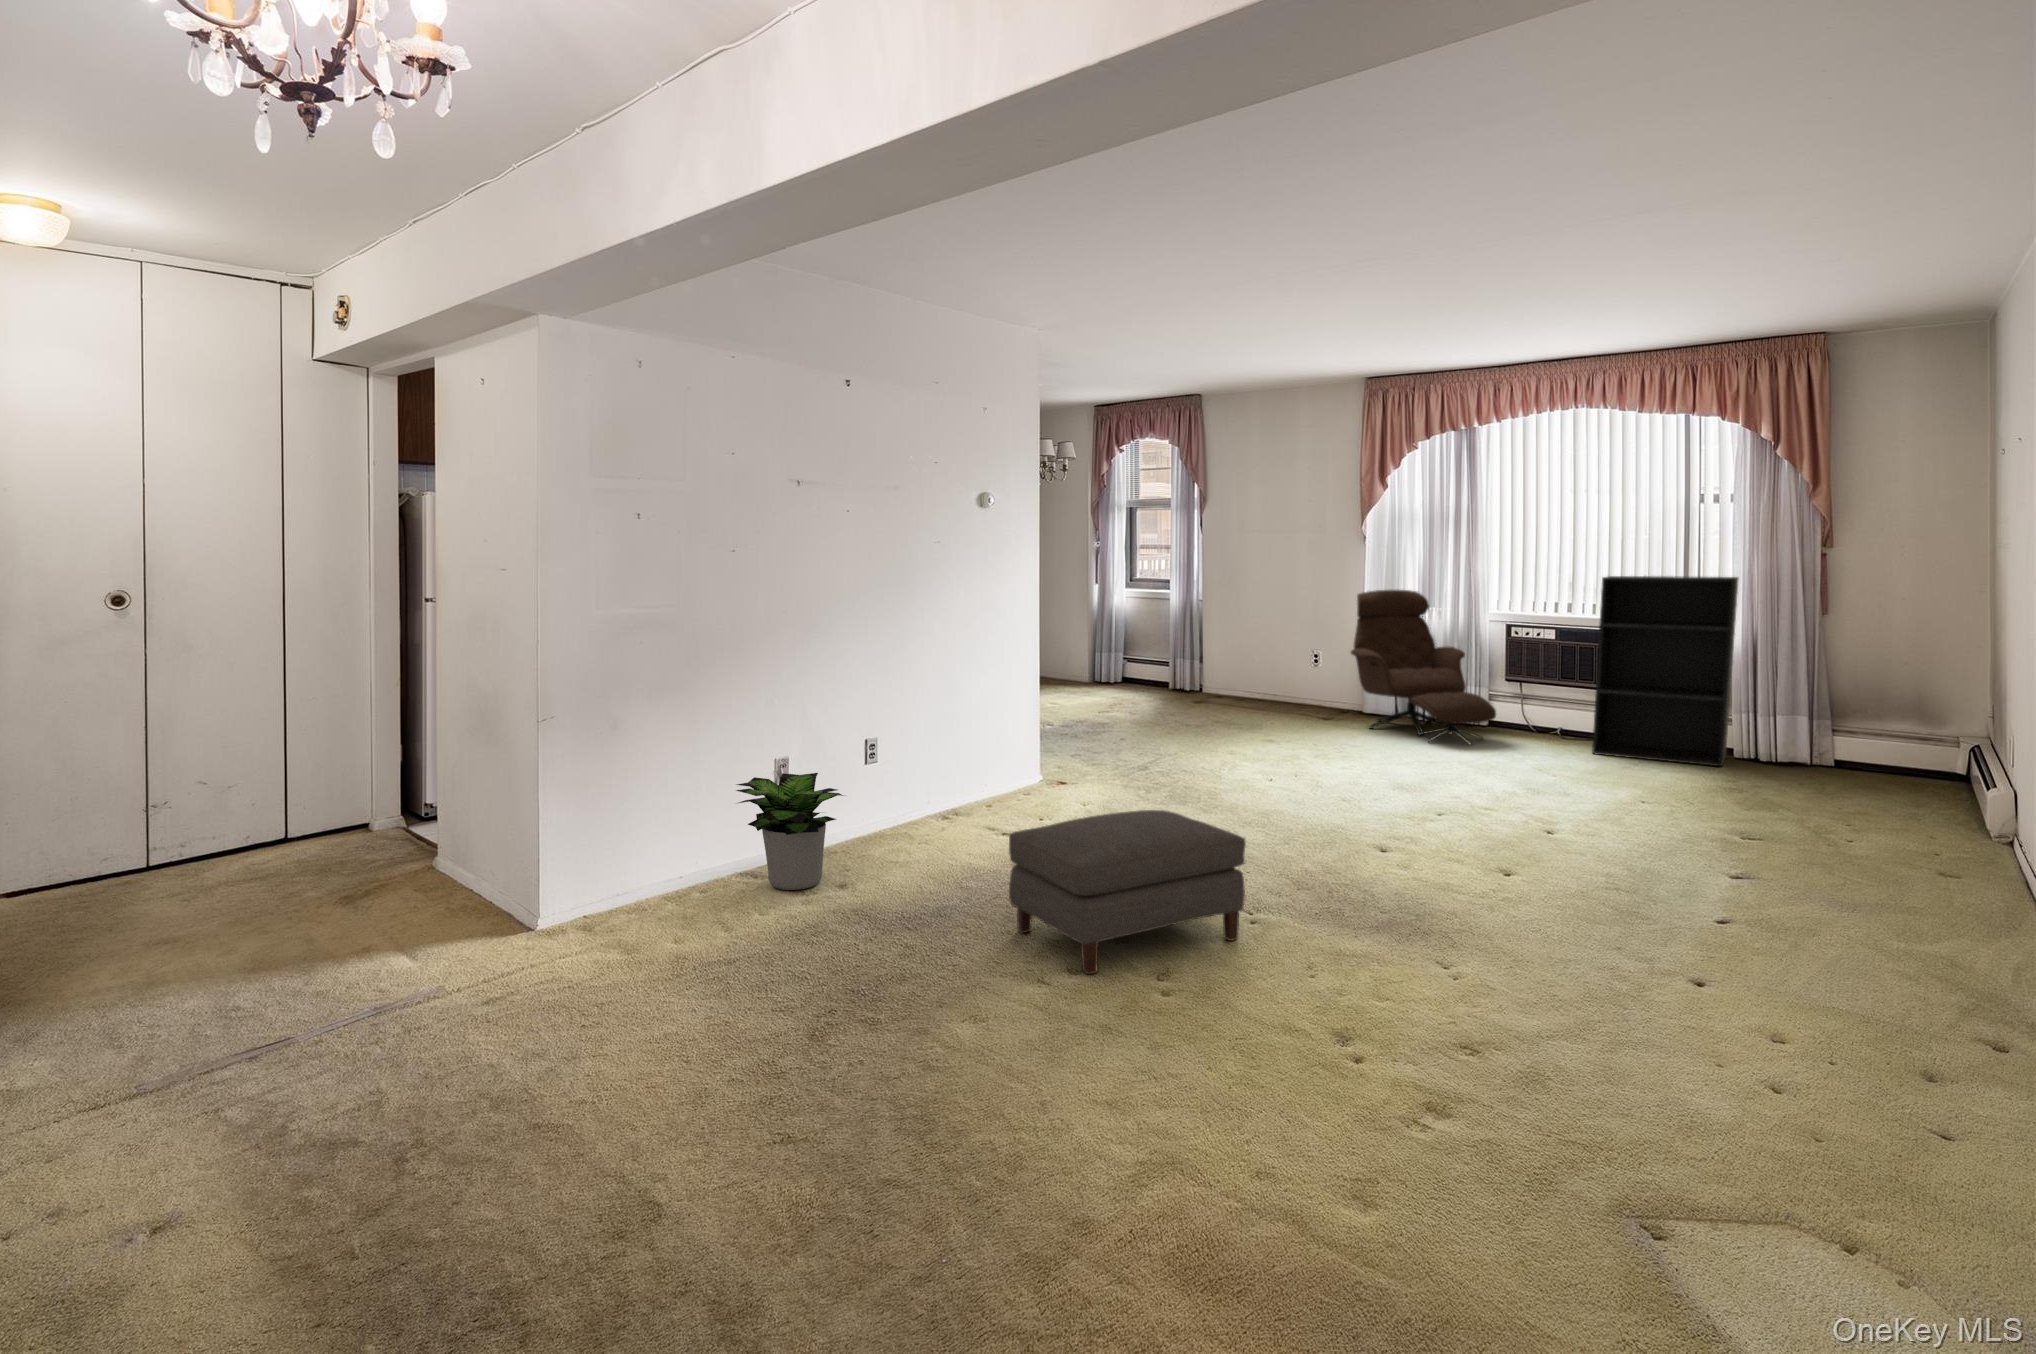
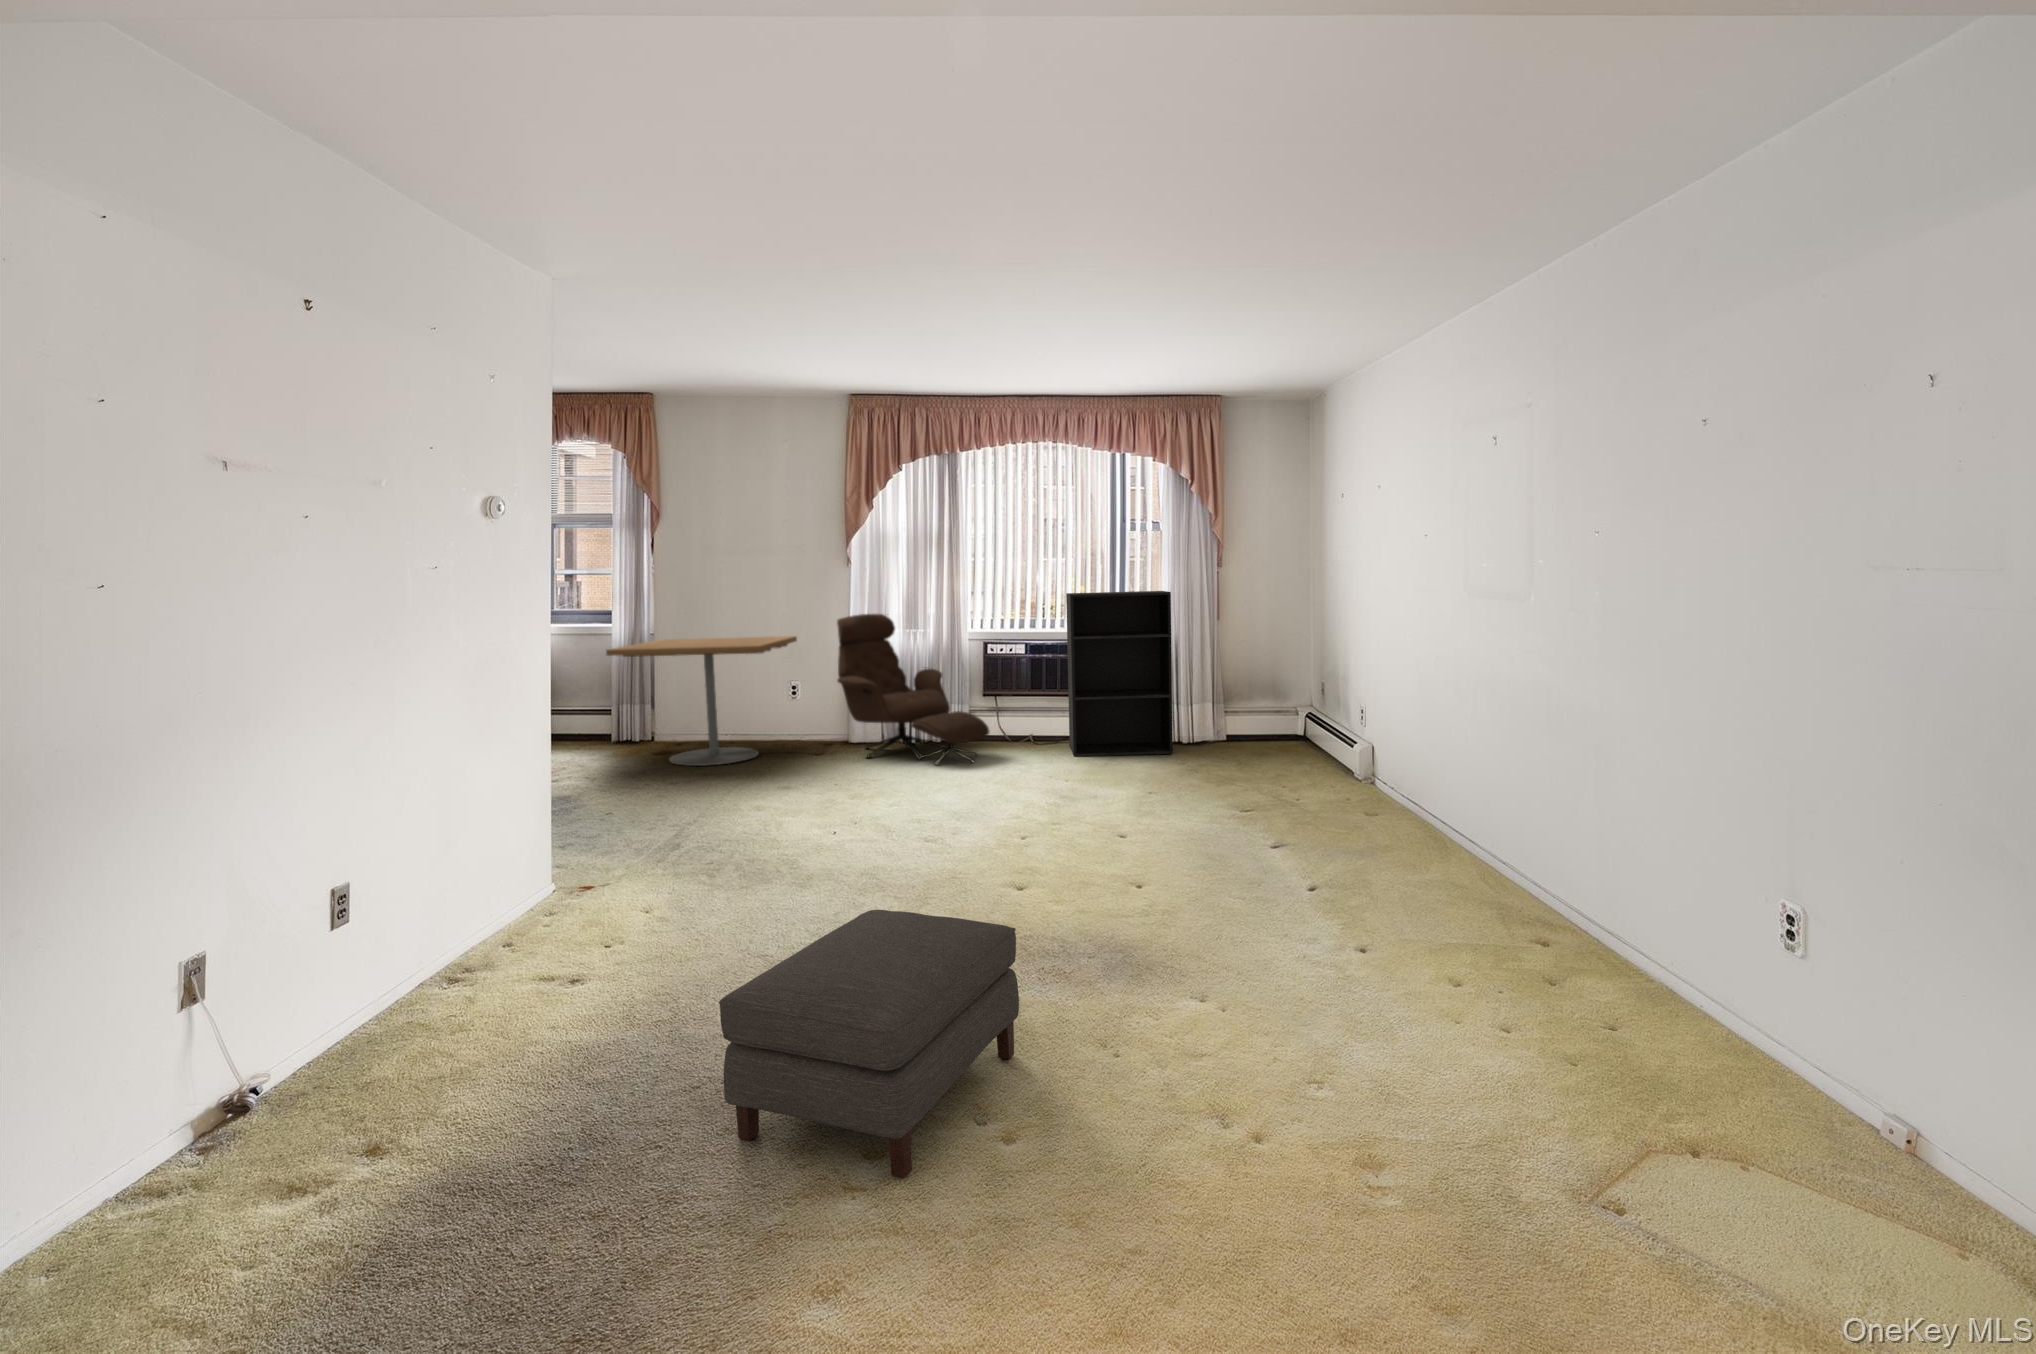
dining table: none [1150,605,1326,717] -> present [606,636,797,766]
potted plant: present [736,773,843,890] -> none [98,970,378,1203]

